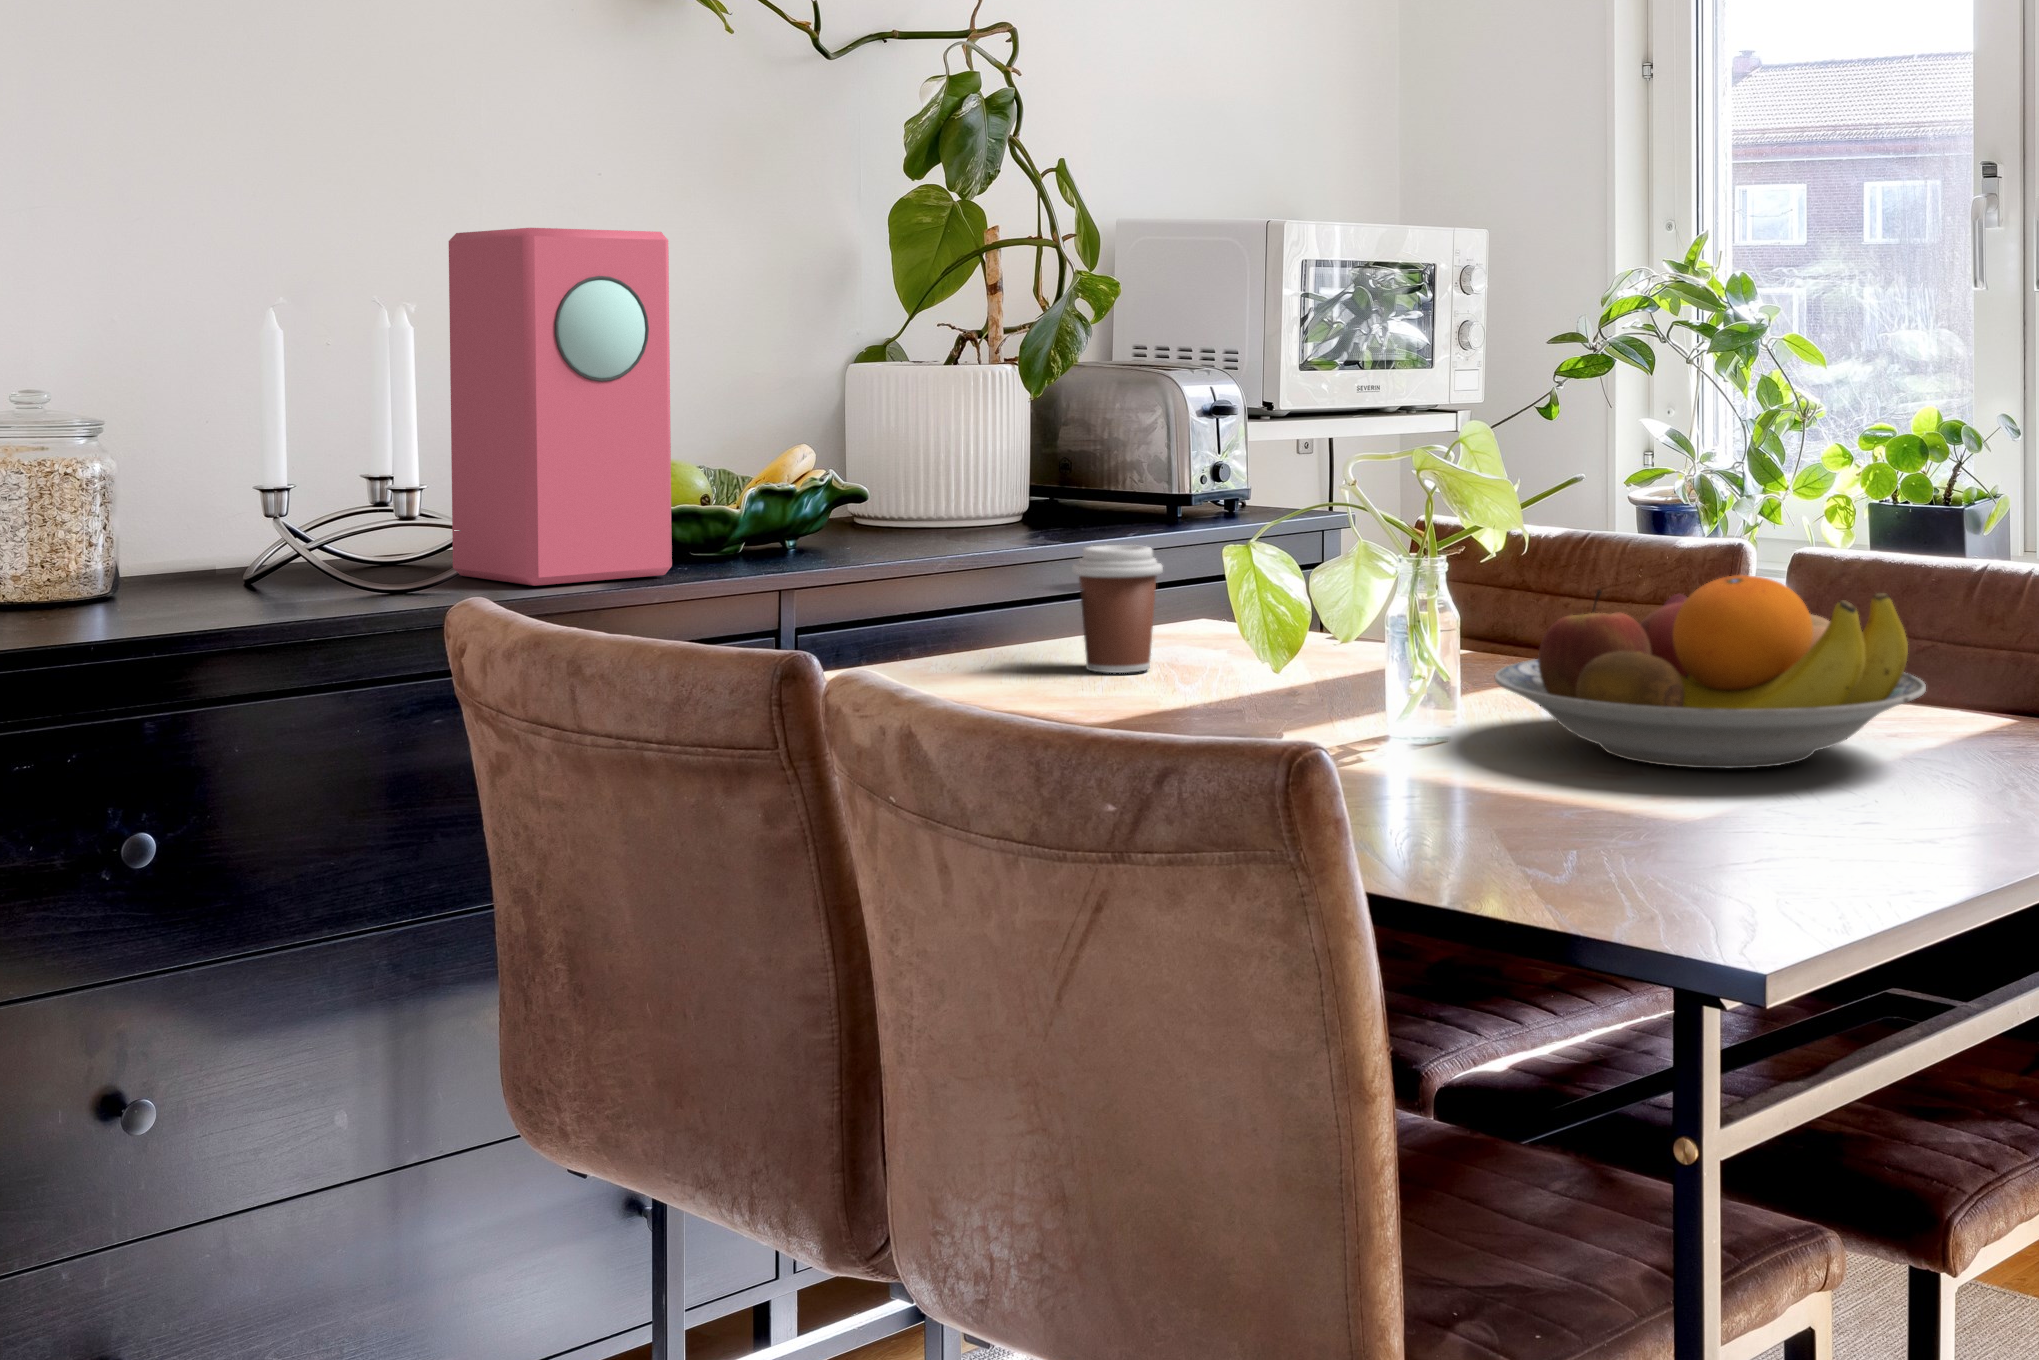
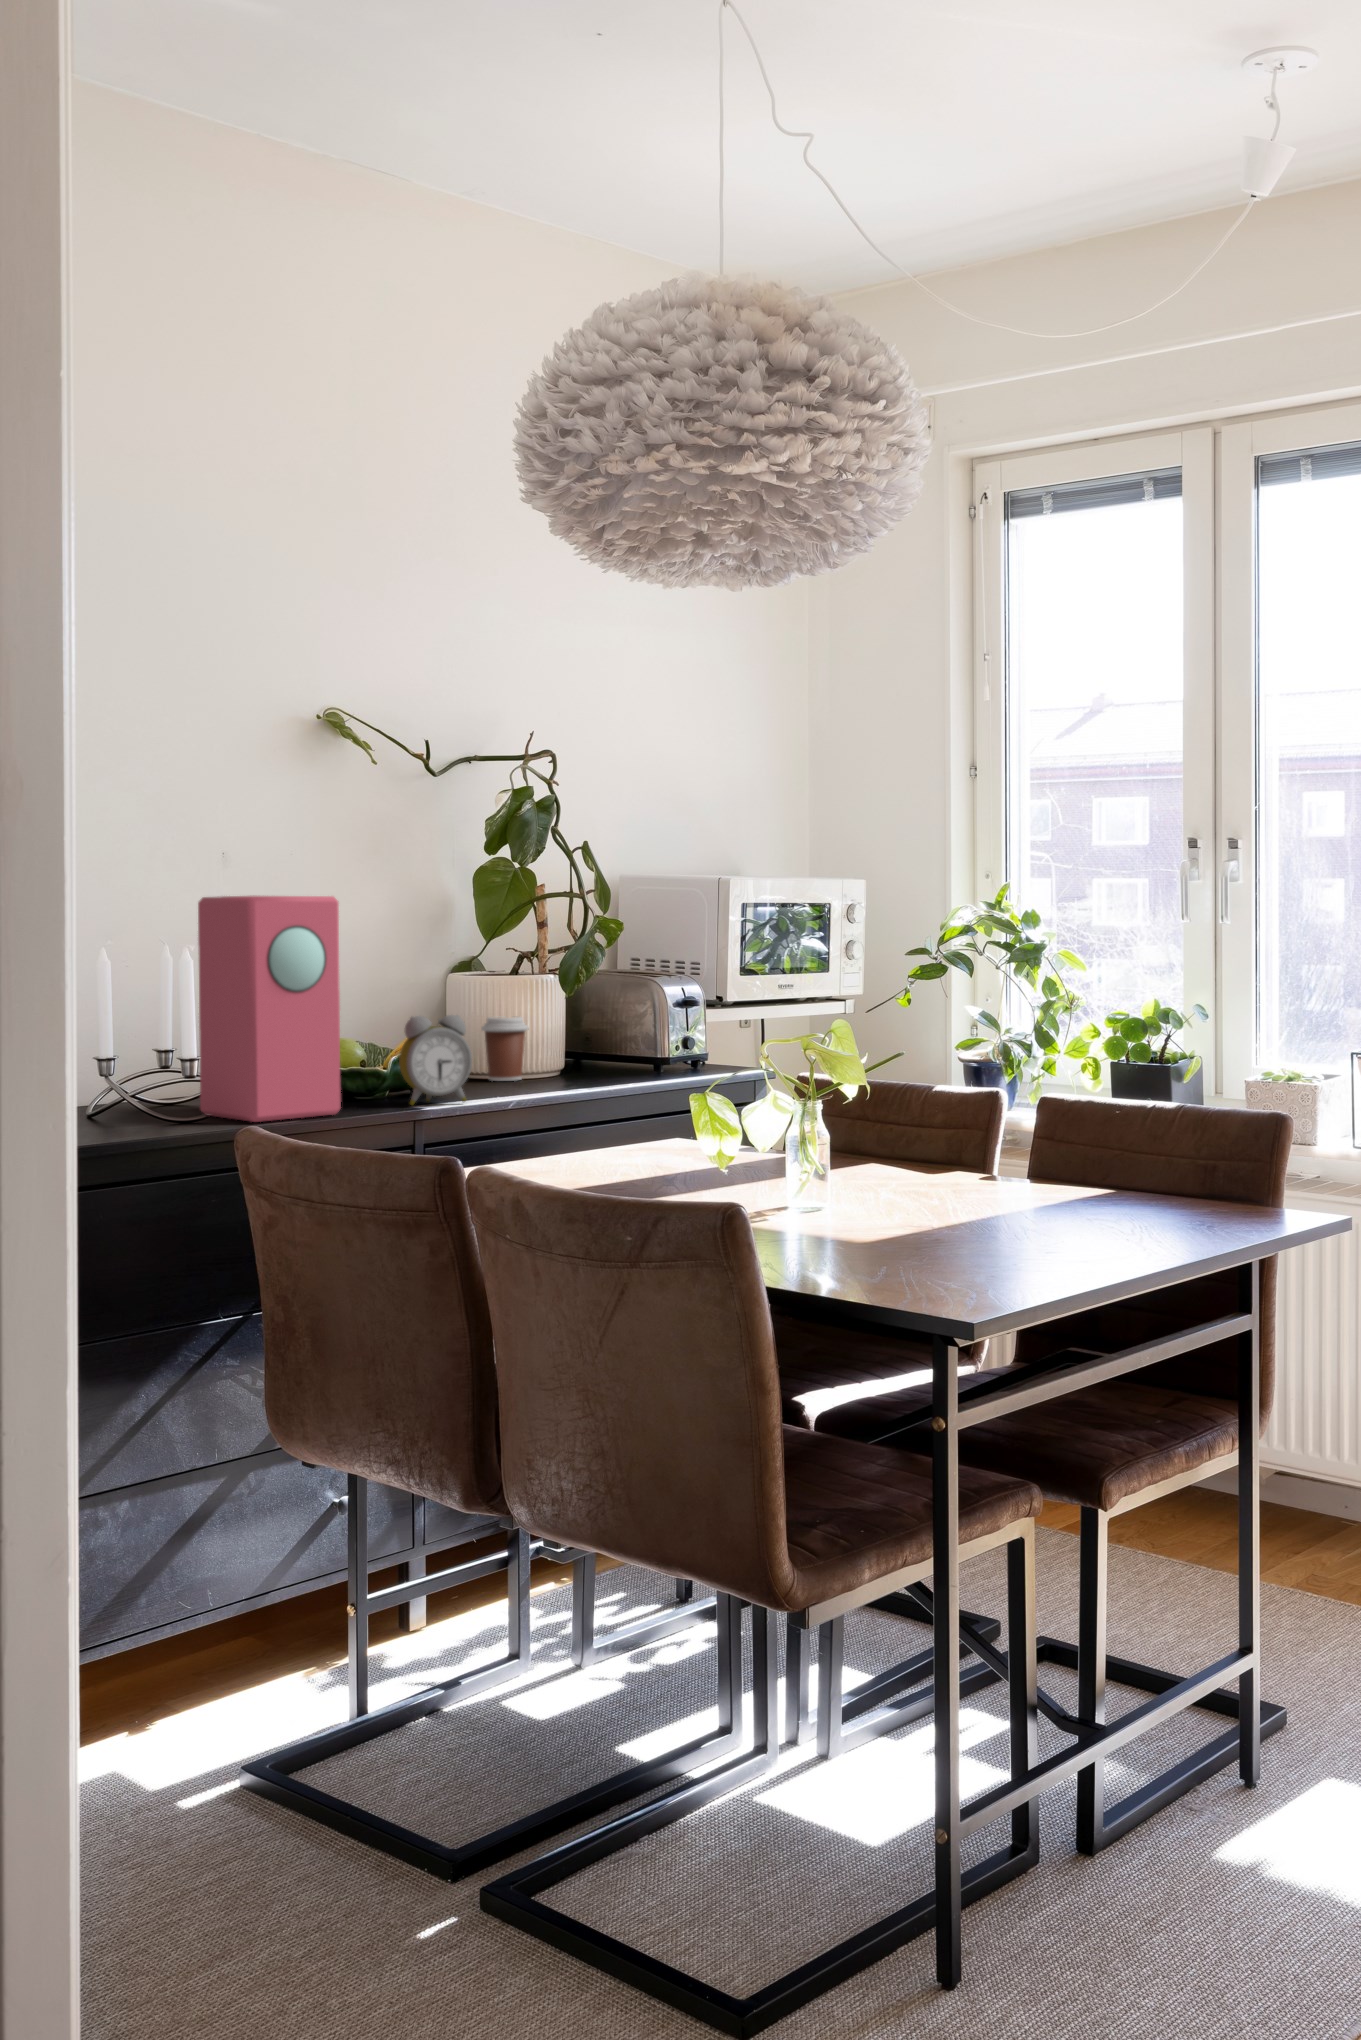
alarm clock: none [766,422,880,563] -> present [399,1015,472,1105]
coffee cup: present [1073,545,1163,673] -> present [481,1017,528,1081]
fruit bowl: present [1494,575,1926,768] -> none [857,1116,1119,1234]

